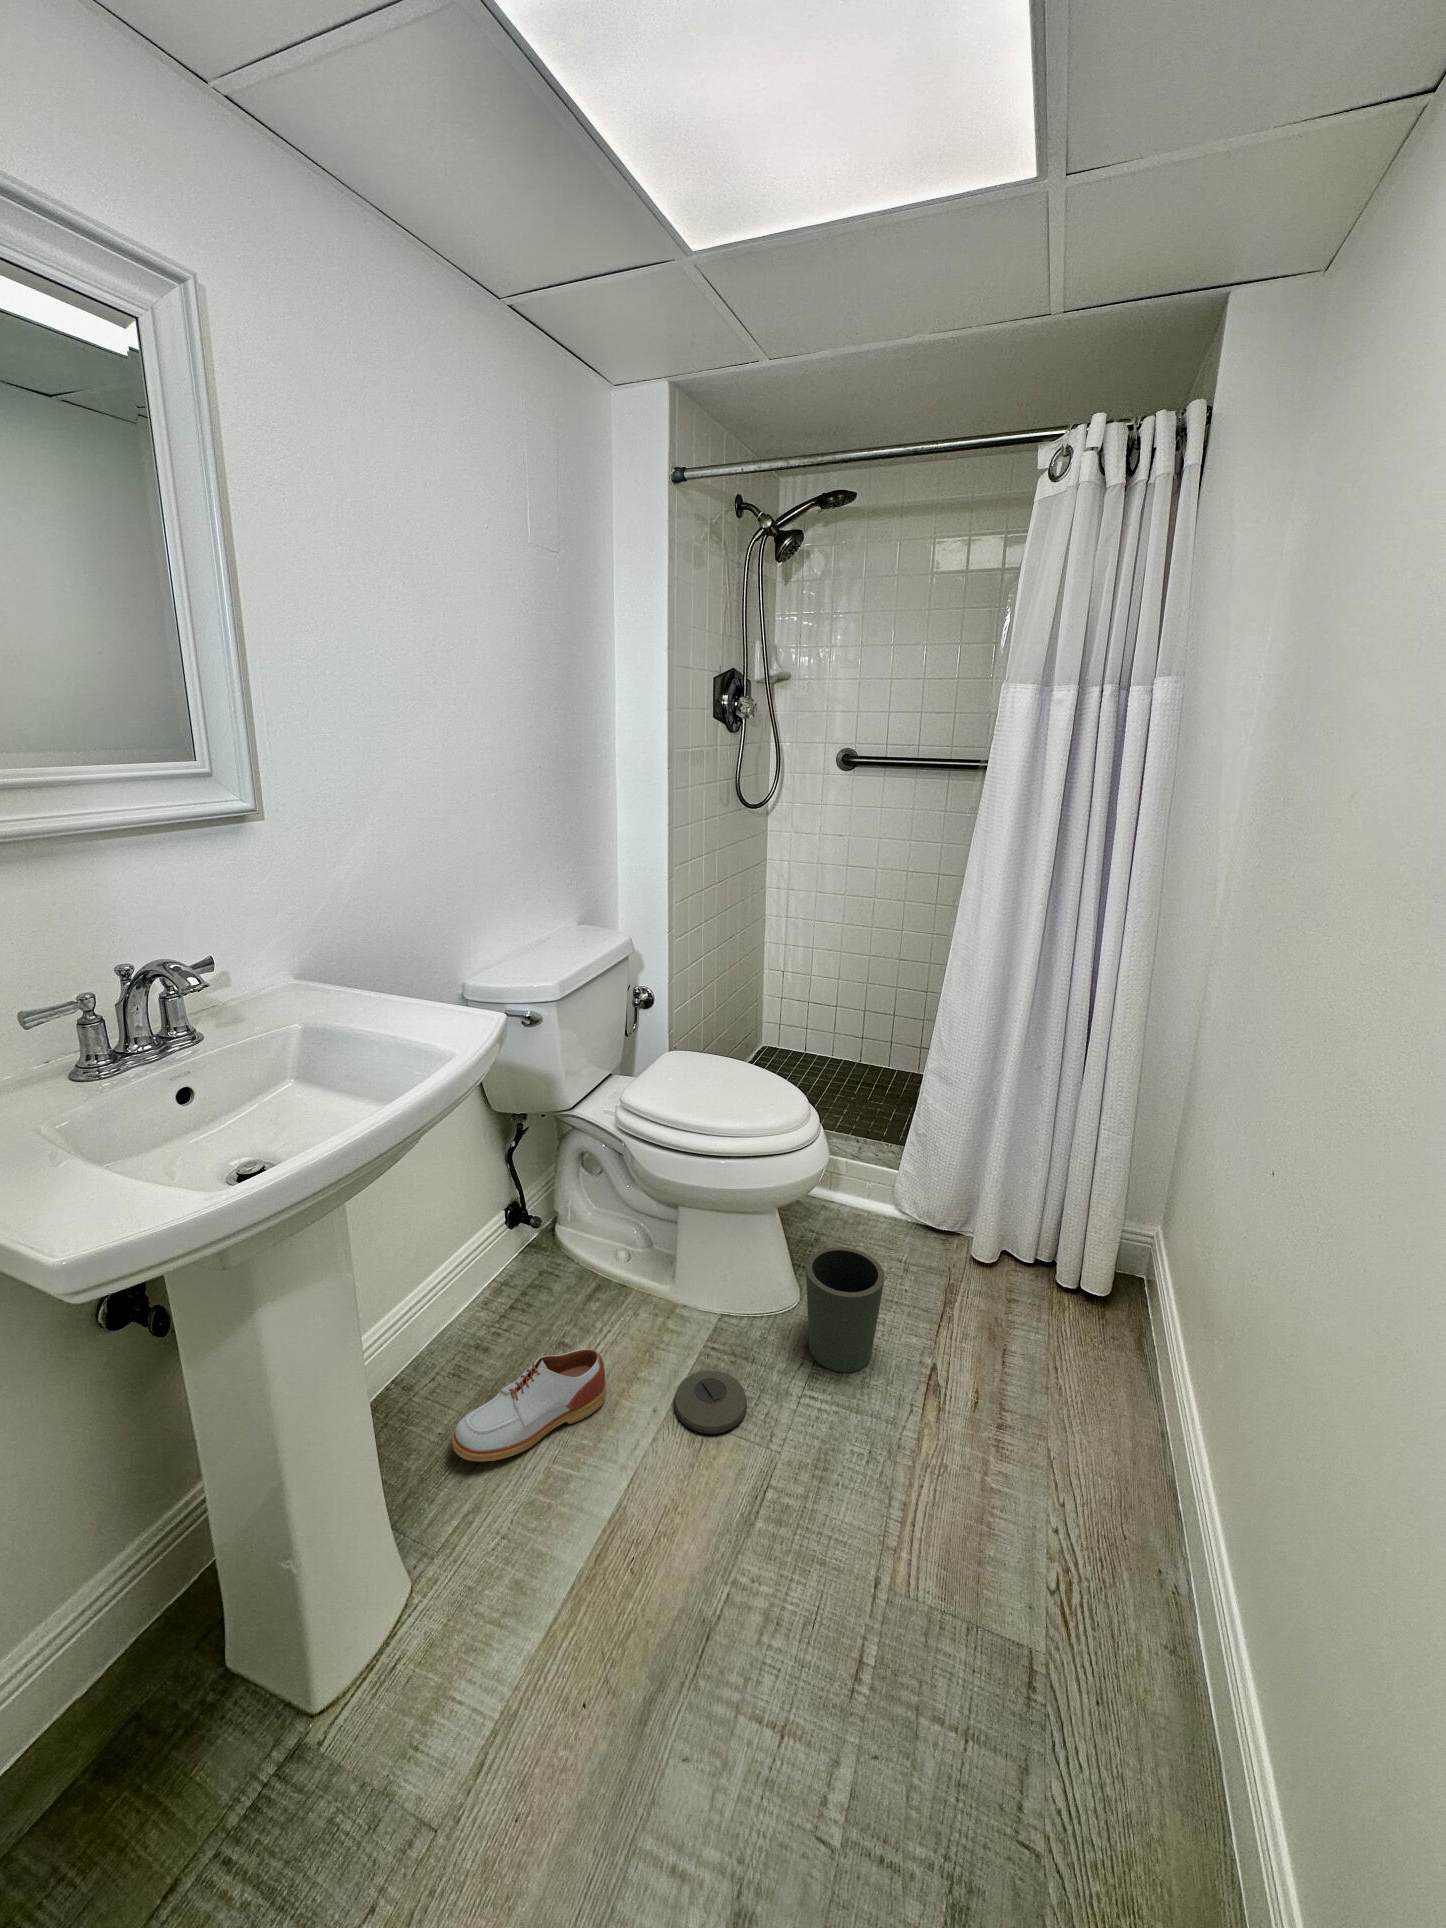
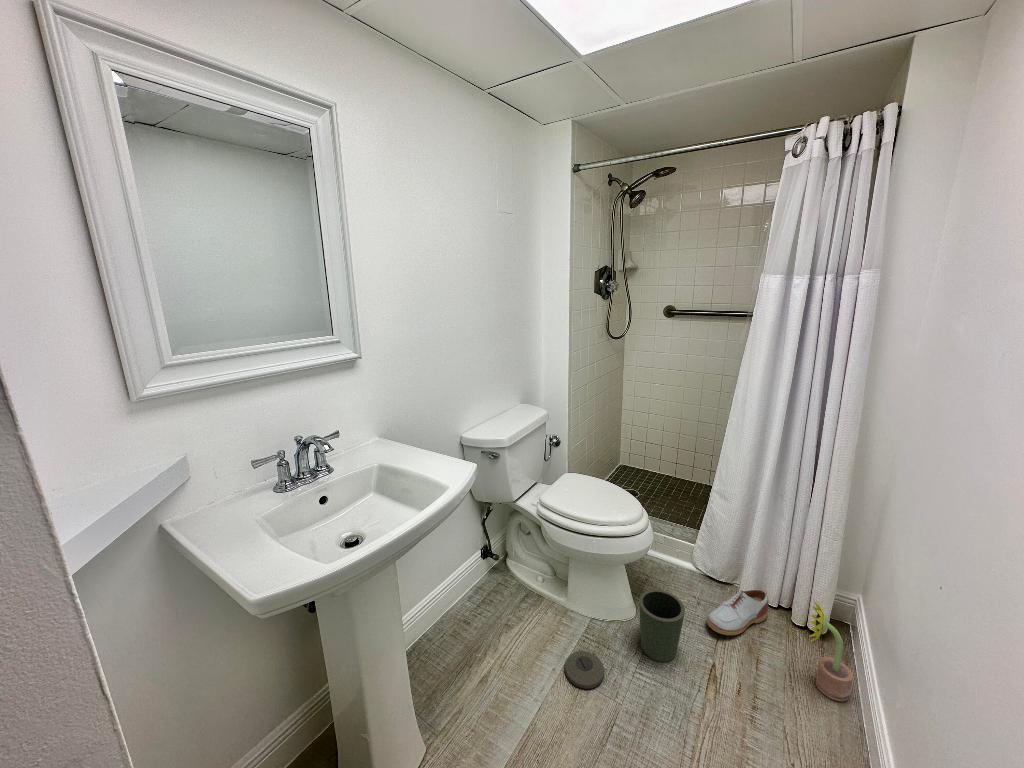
decorative plant: none [1084,1229,1151,1398] -> present [810,599,853,702]
shoe: present [452,1349,606,1461] -> present [707,589,768,635]

